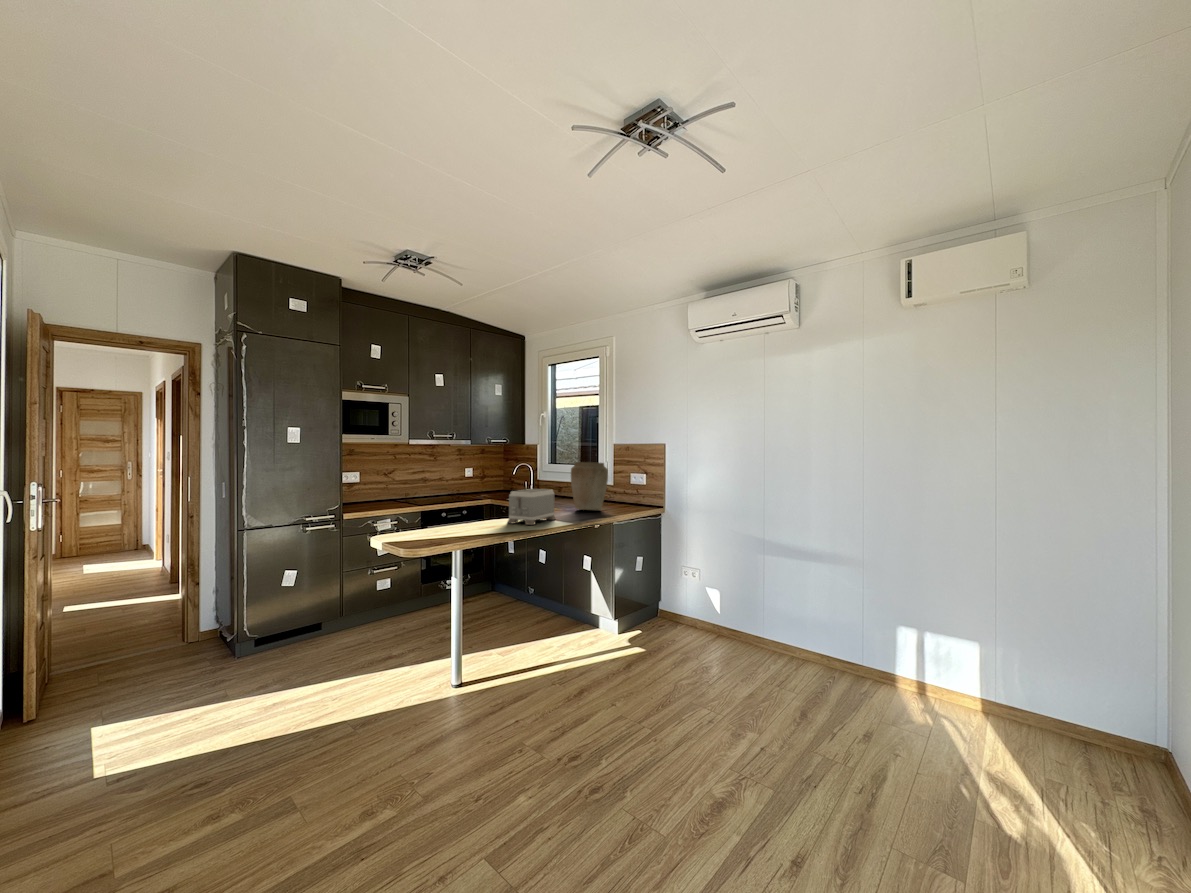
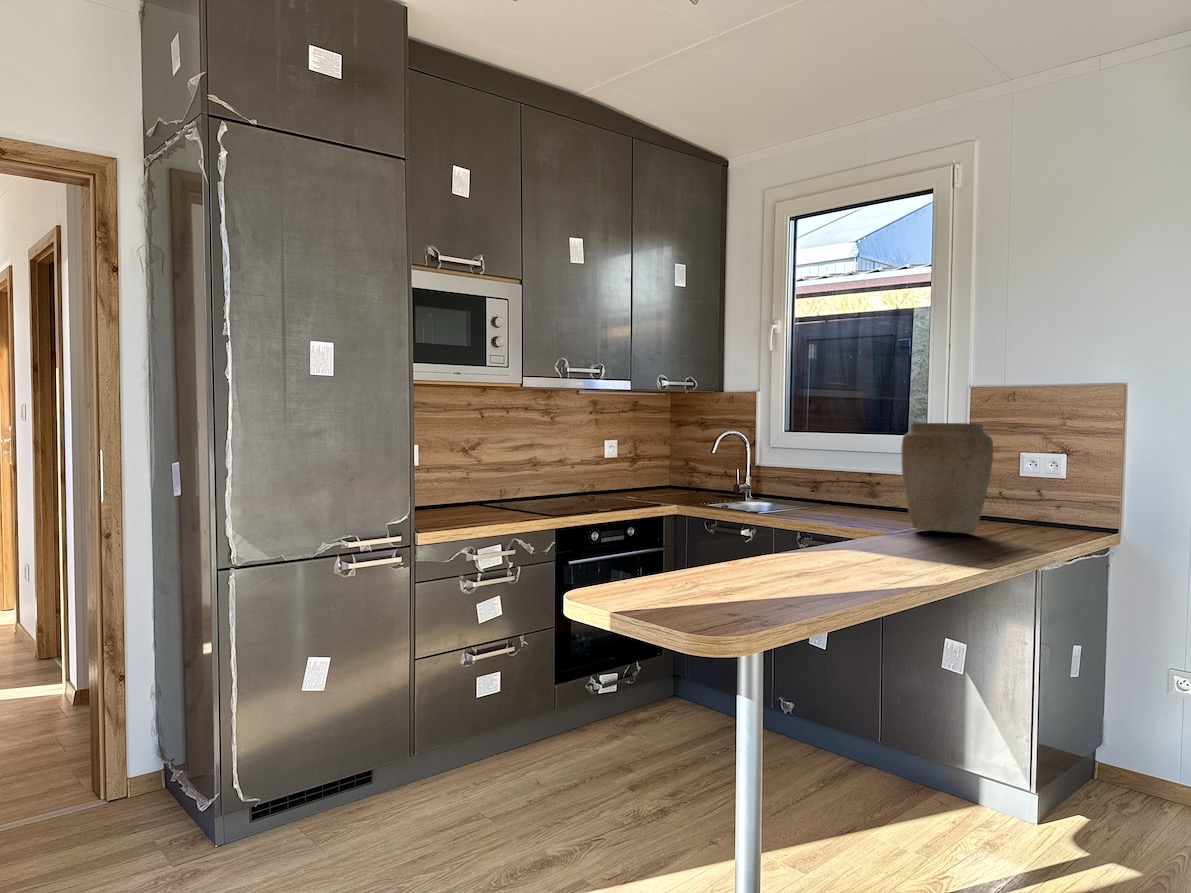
toaster: present [508,489,555,525] -> none [818,482,912,568]

